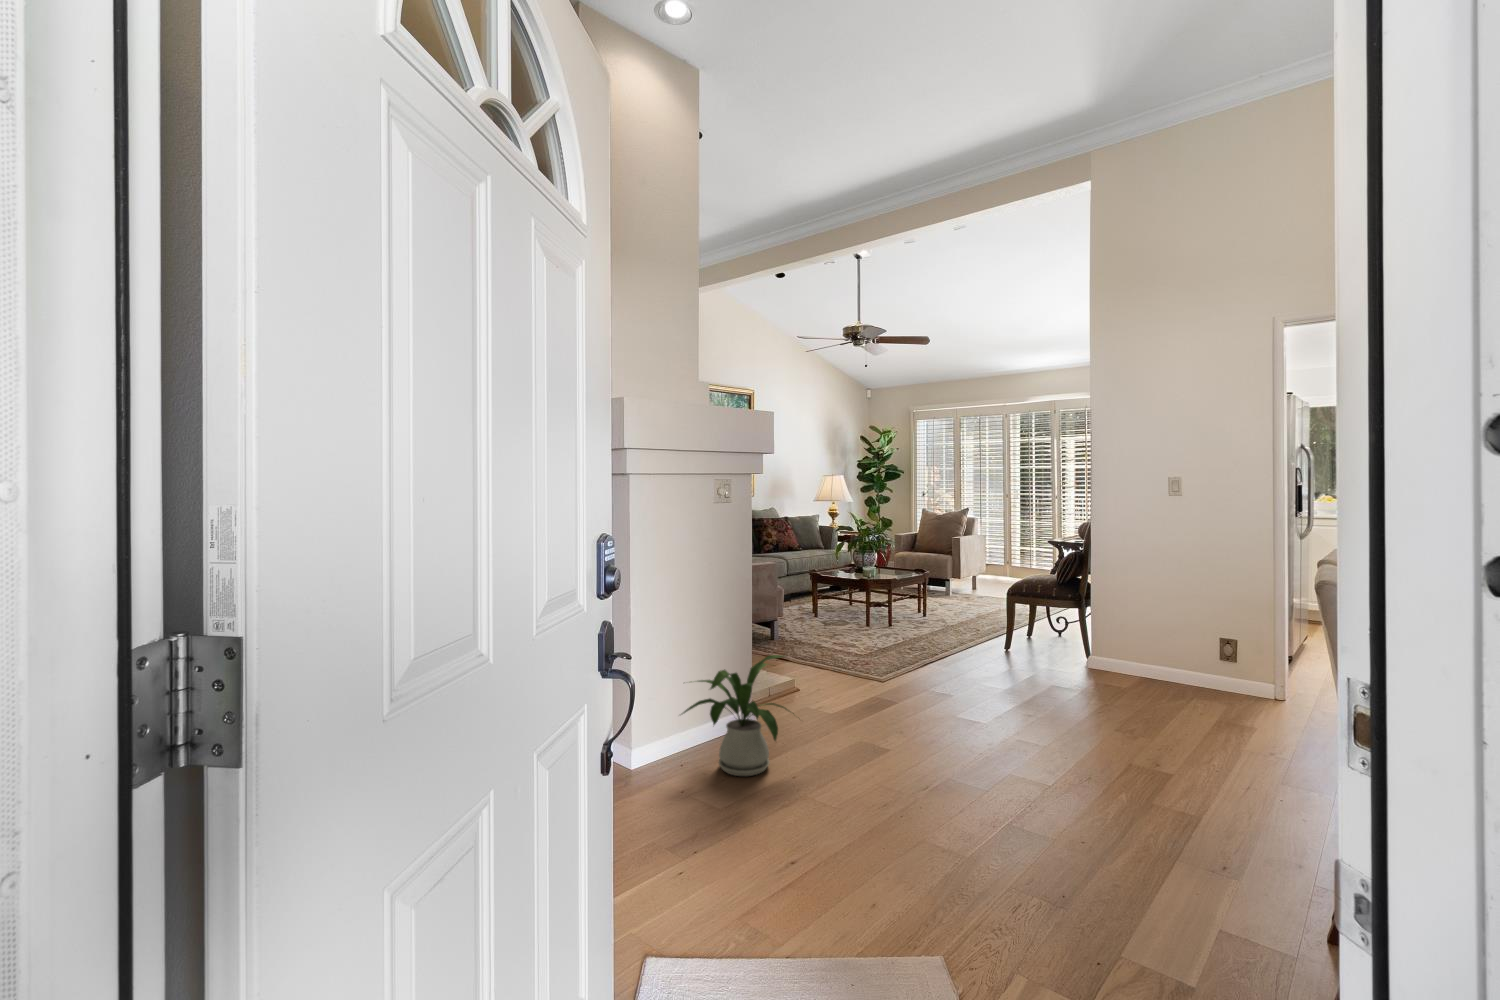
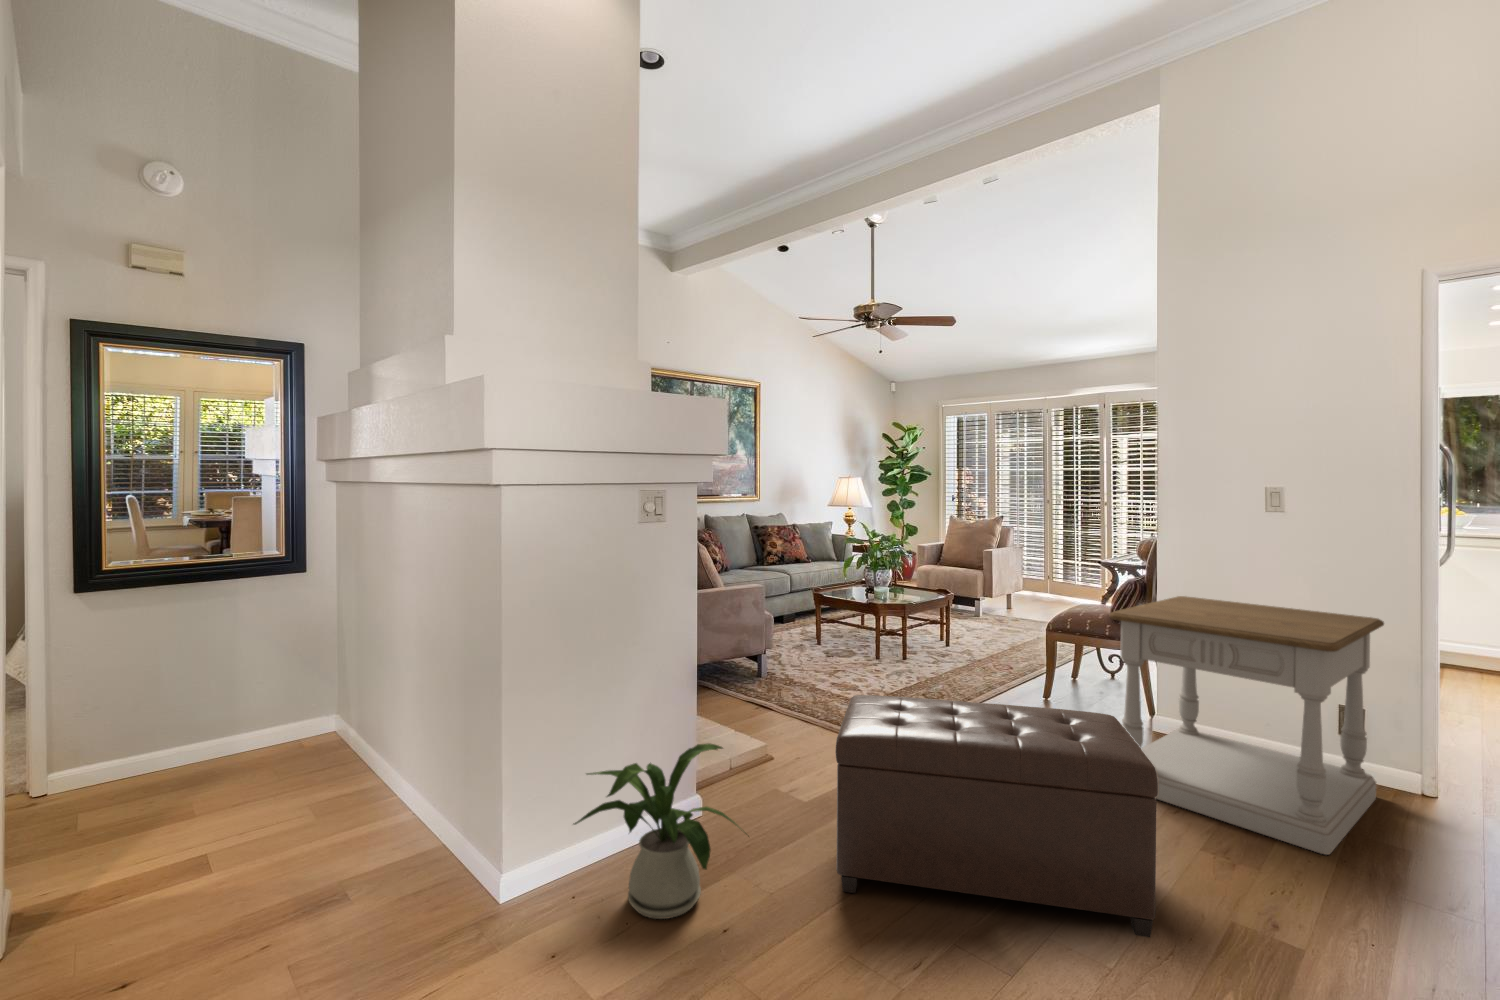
side table: none [1053,561,1248,732] -> present [1109,596,1384,855]
ottoman: none [862,630,1081,775] -> present [835,695,1158,937]

